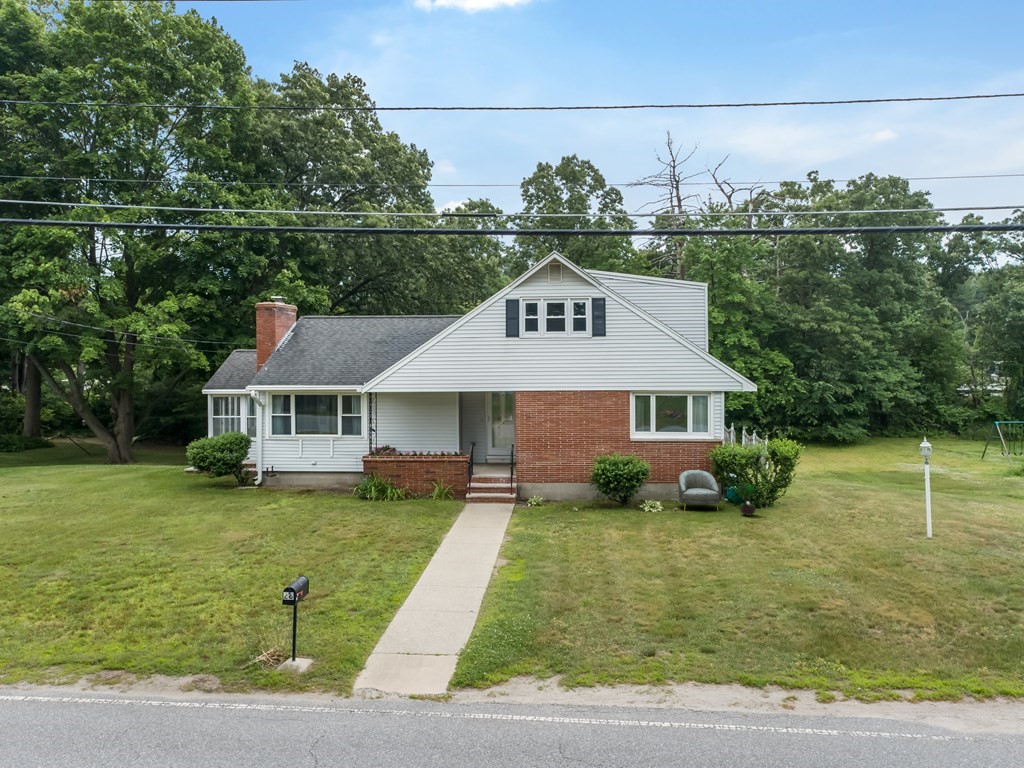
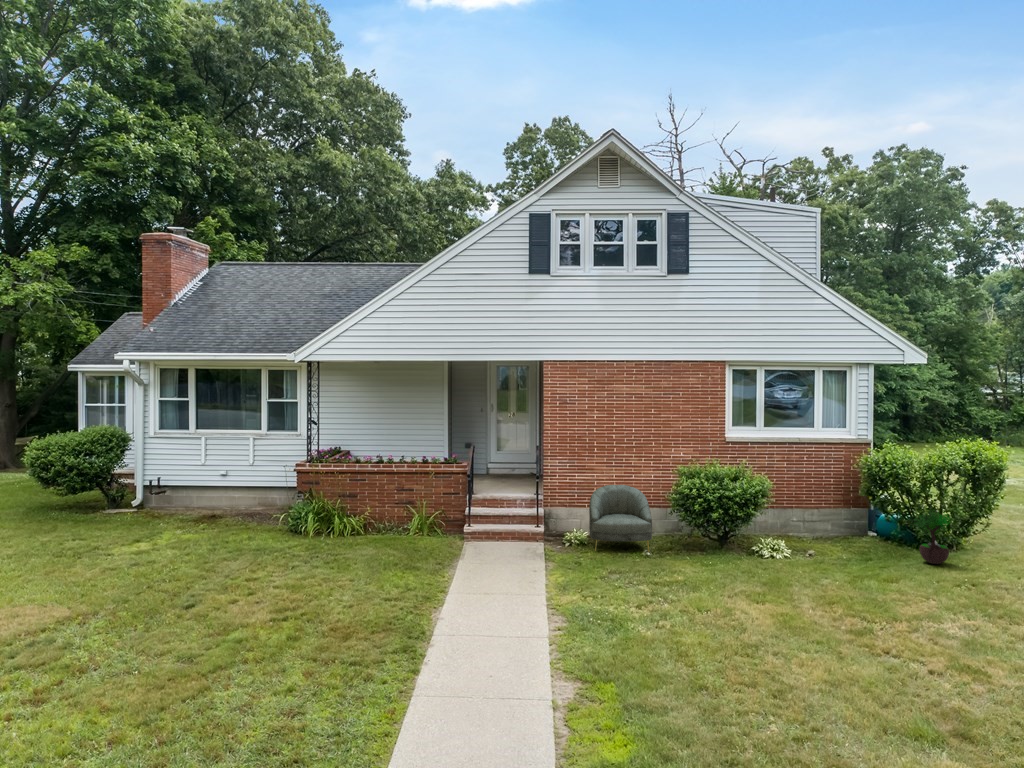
armchair: present [678,470,720,511] -> present [589,485,652,552]

